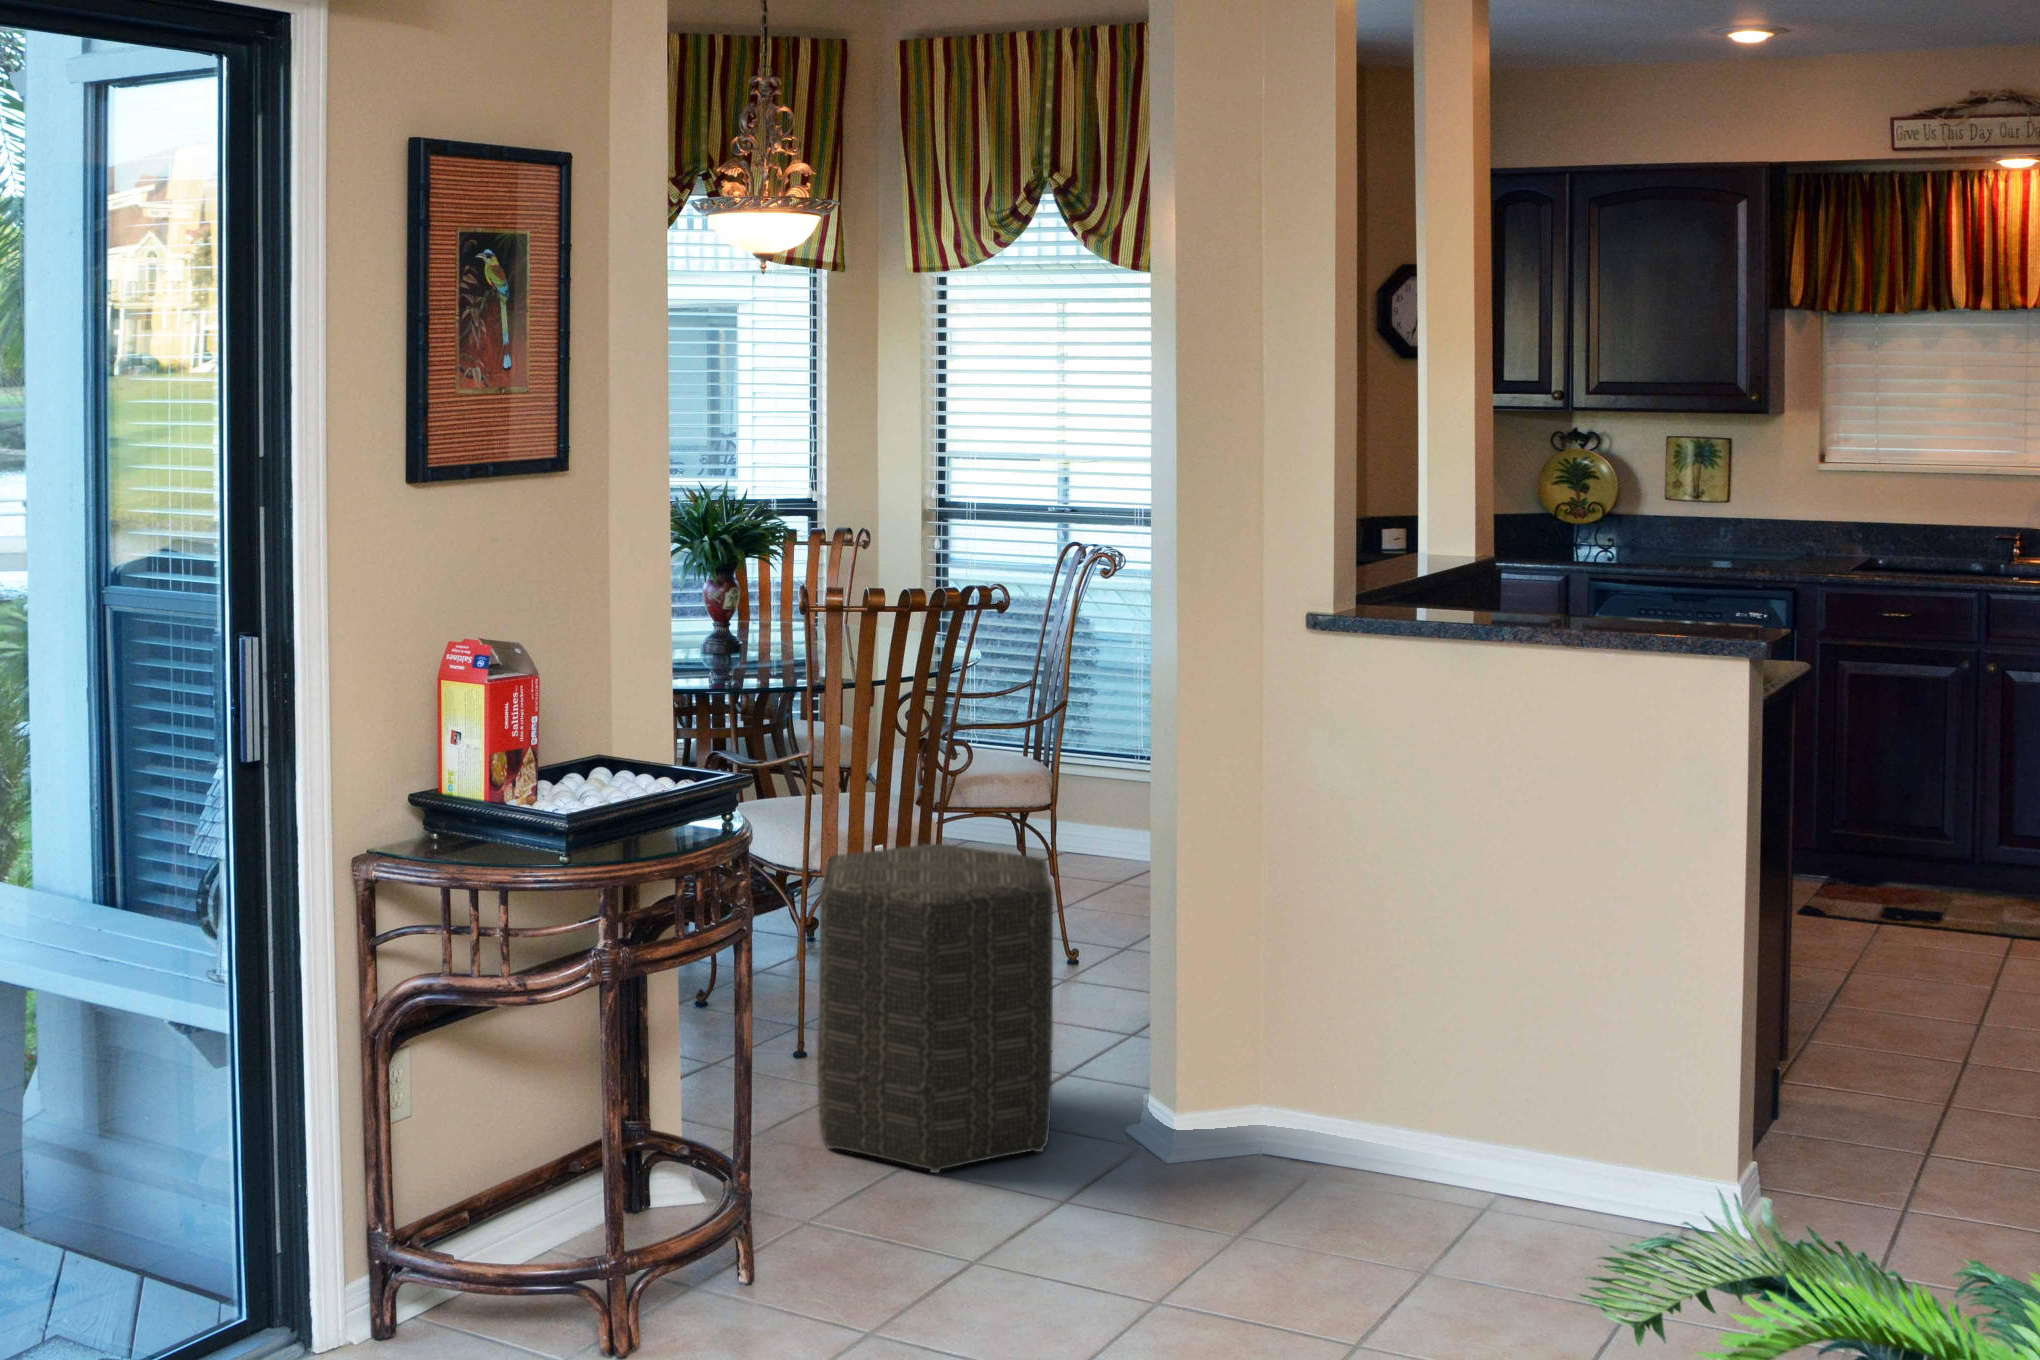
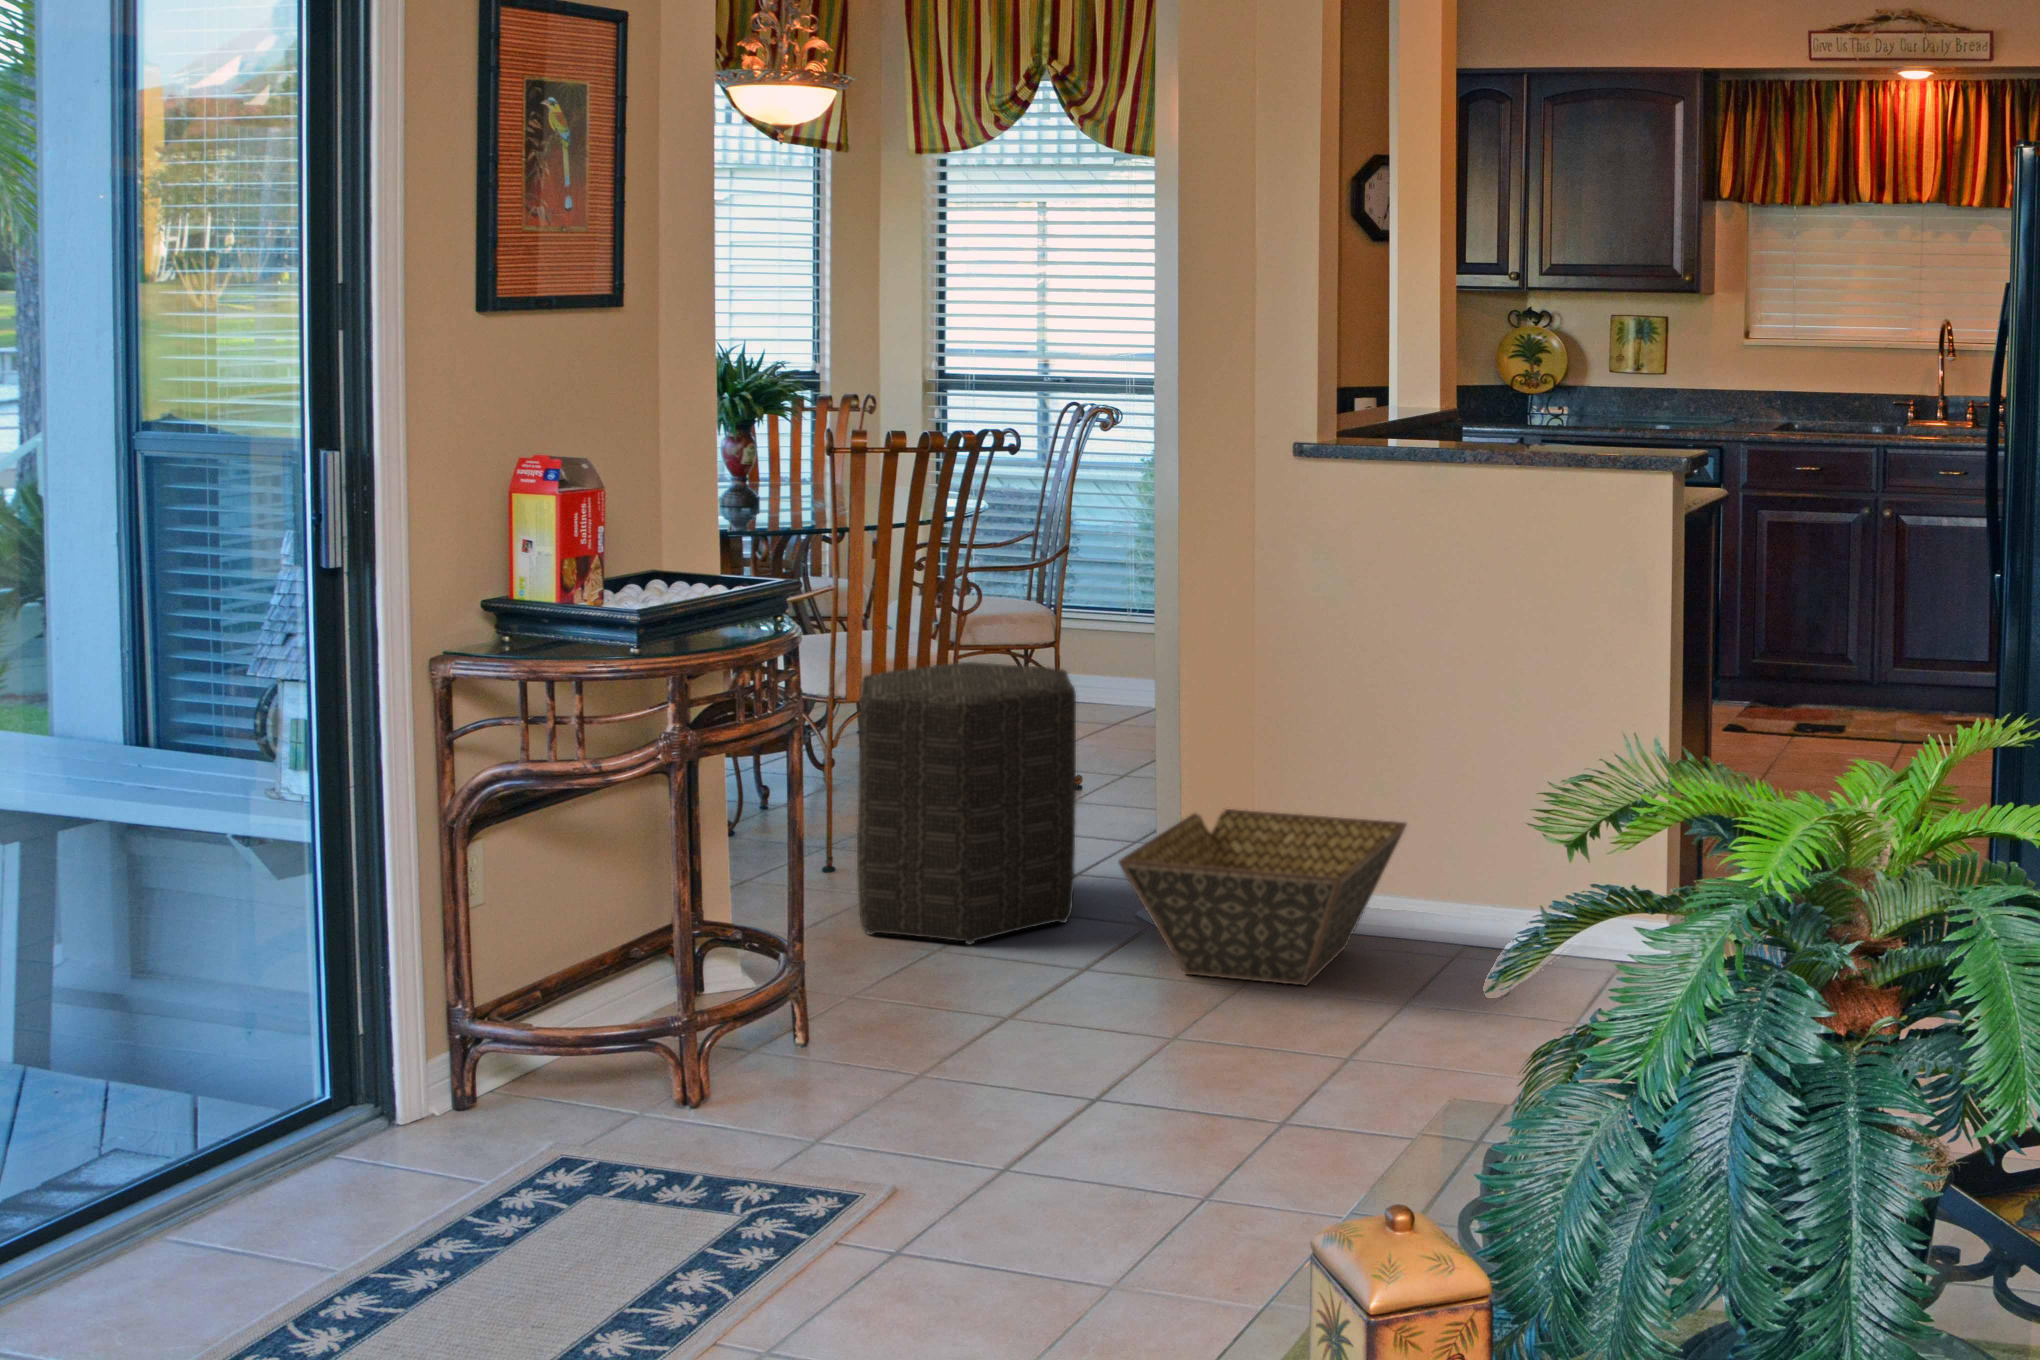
basket: none [1093,1032,1436,1272] -> present [1119,809,1406,986]

